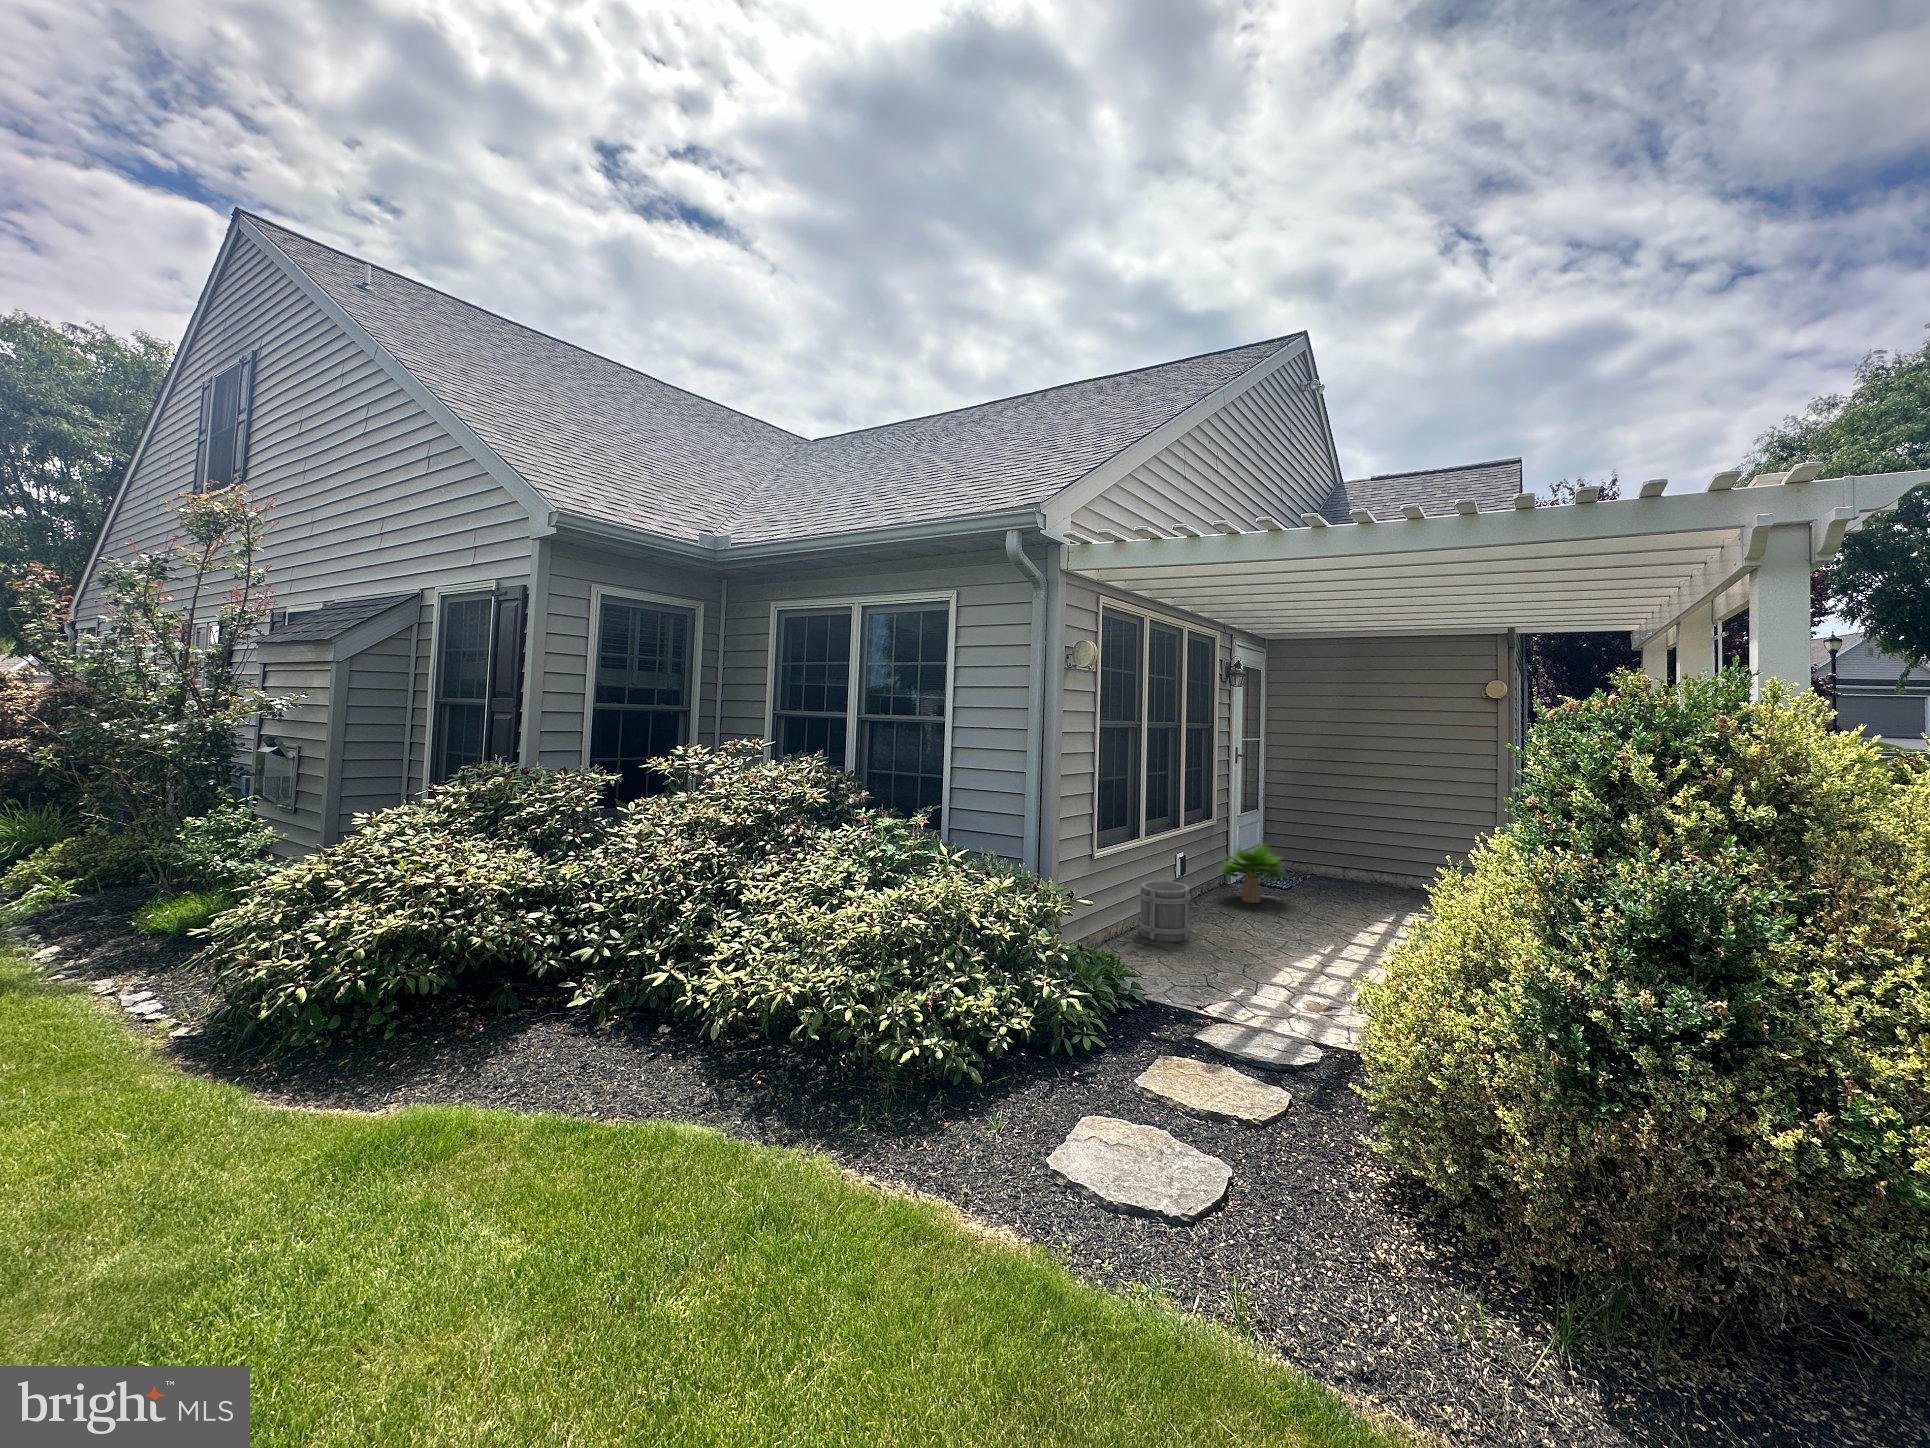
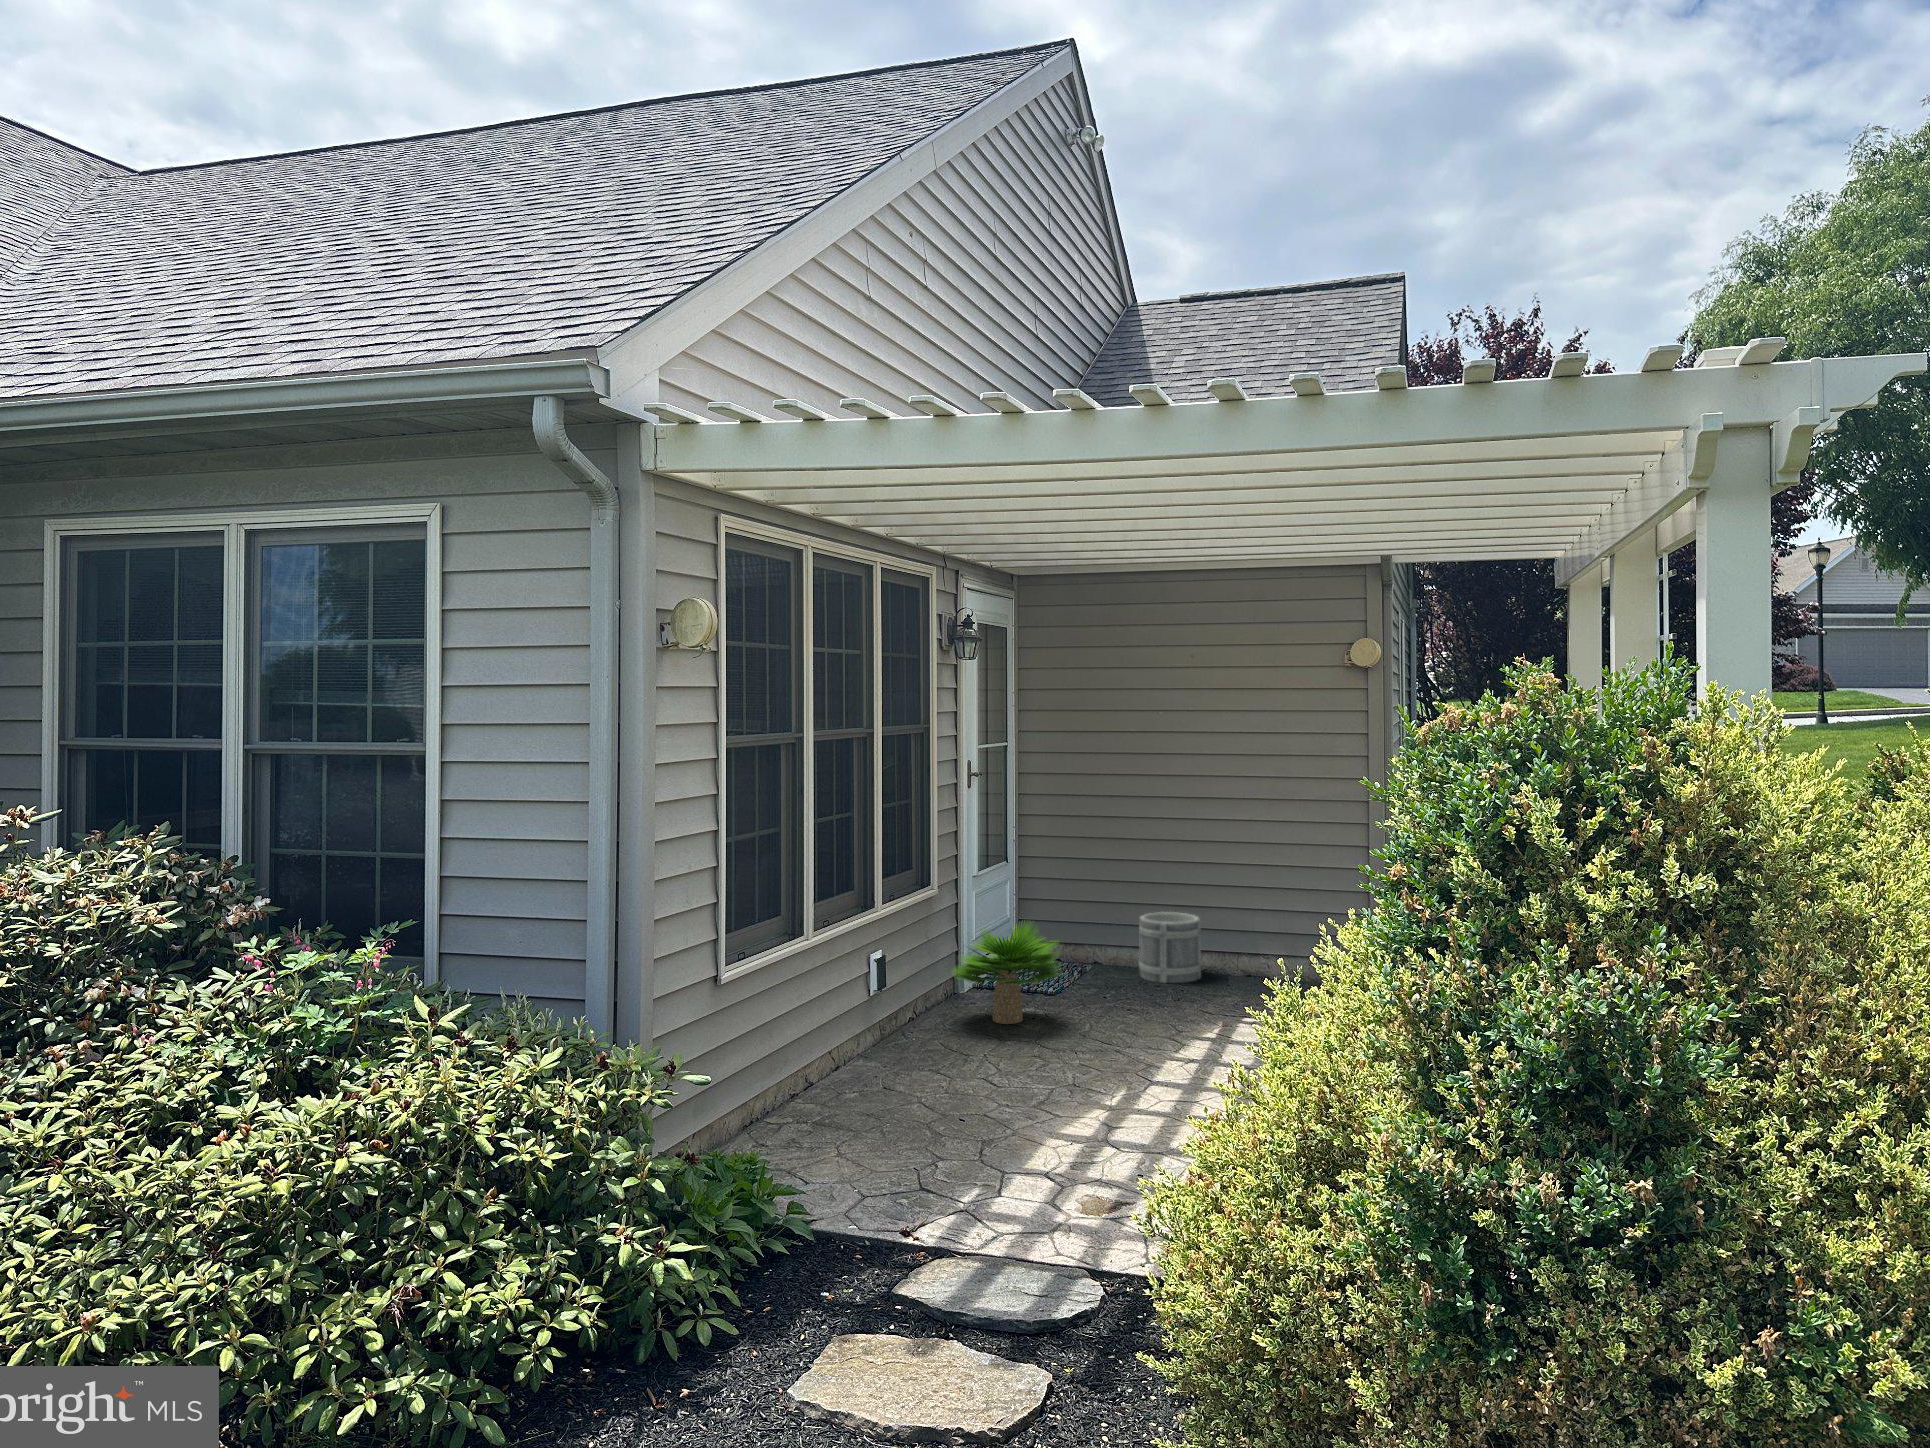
bucket: present [1139,881,1190,941] -> present [1139,912,1201,983]

